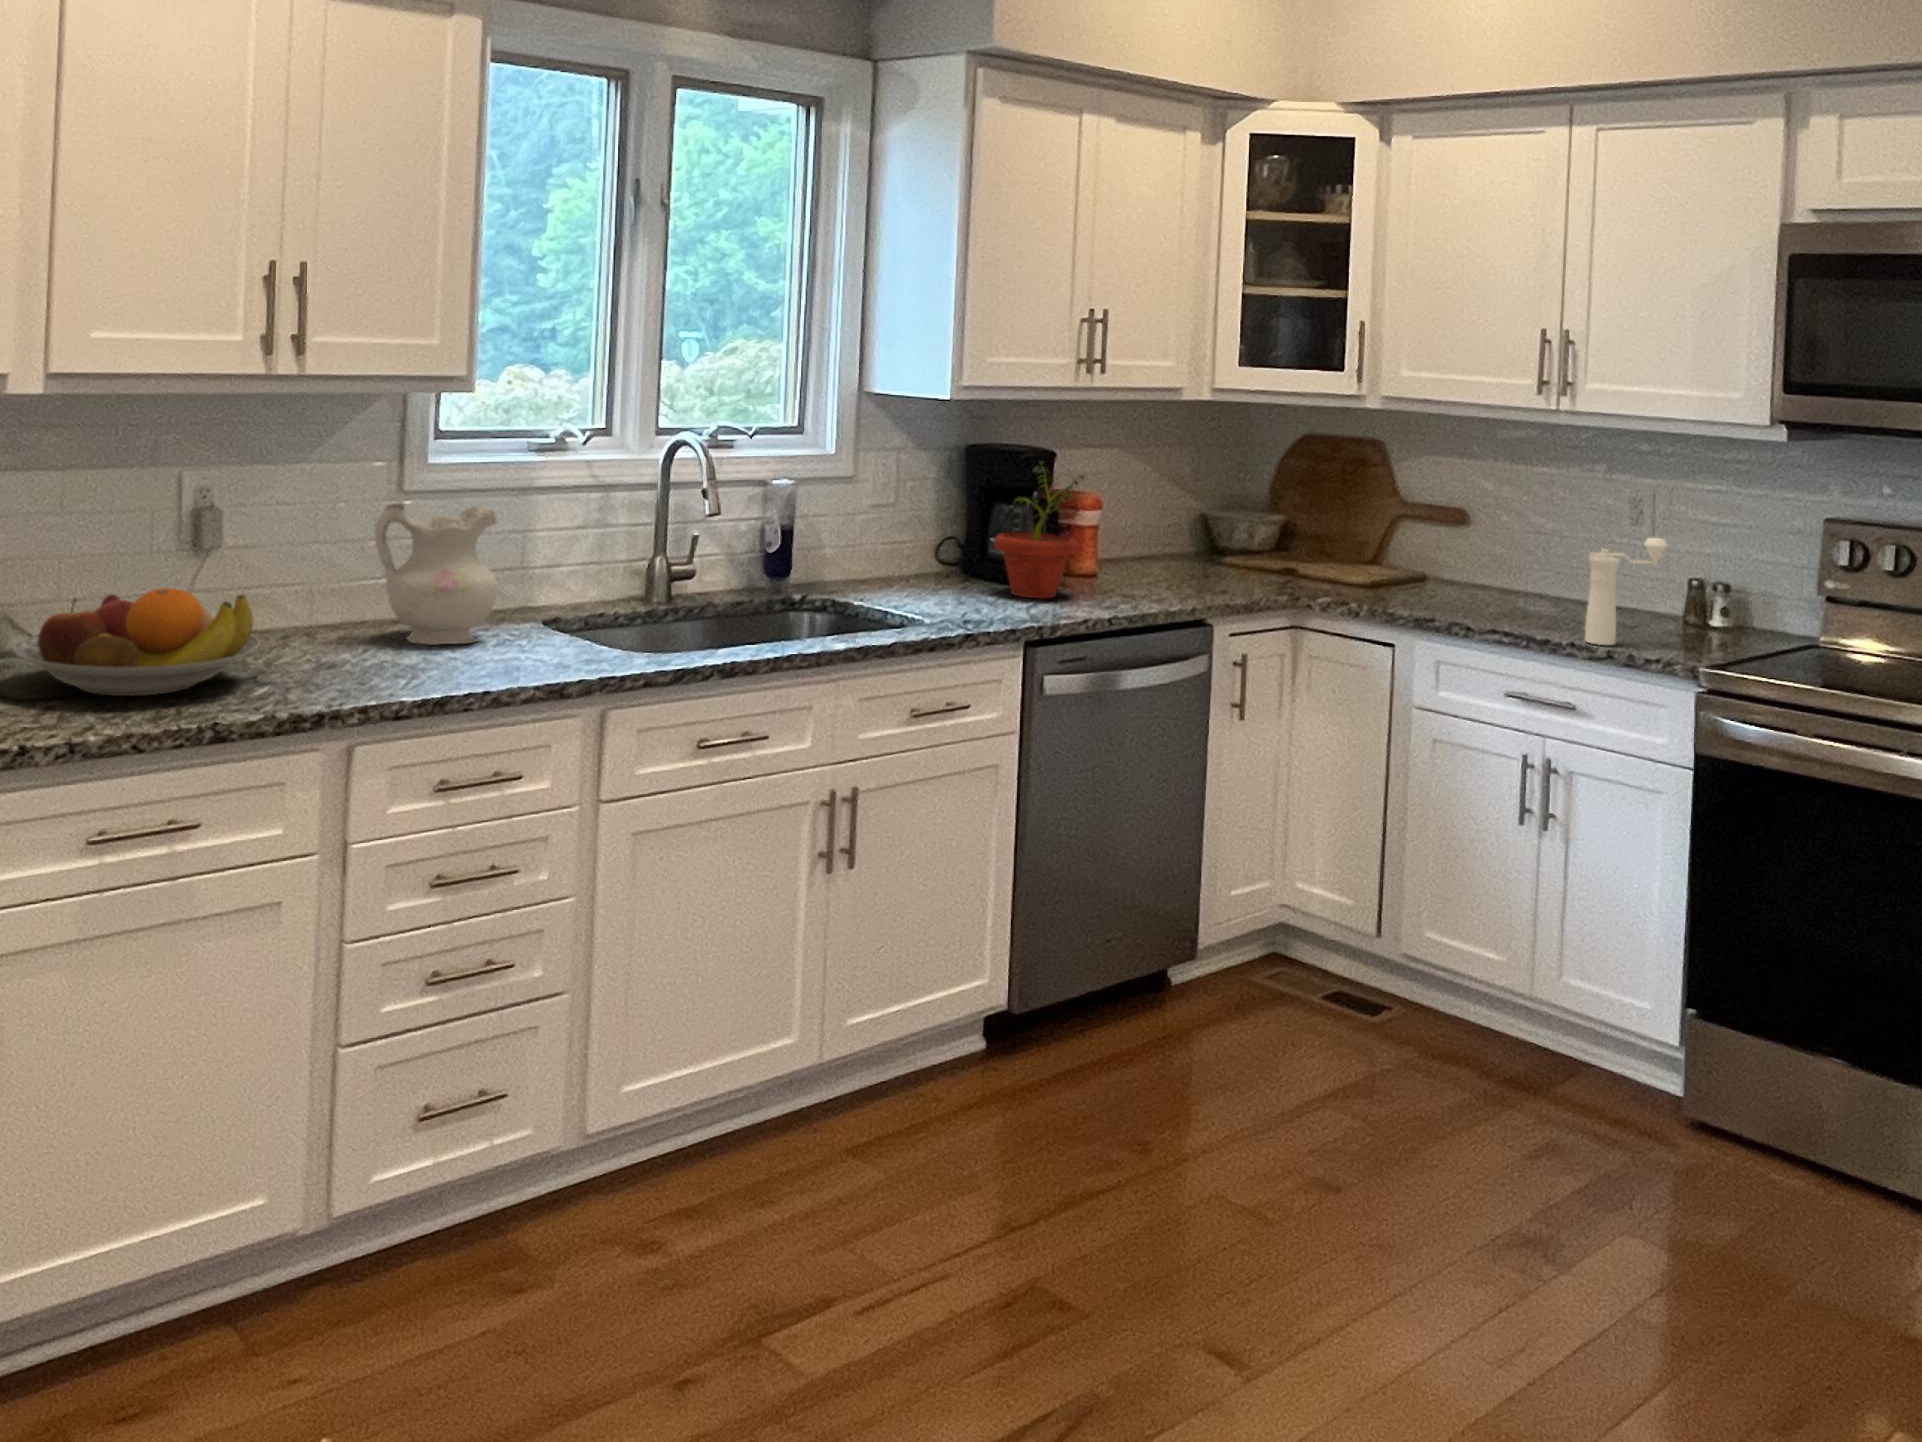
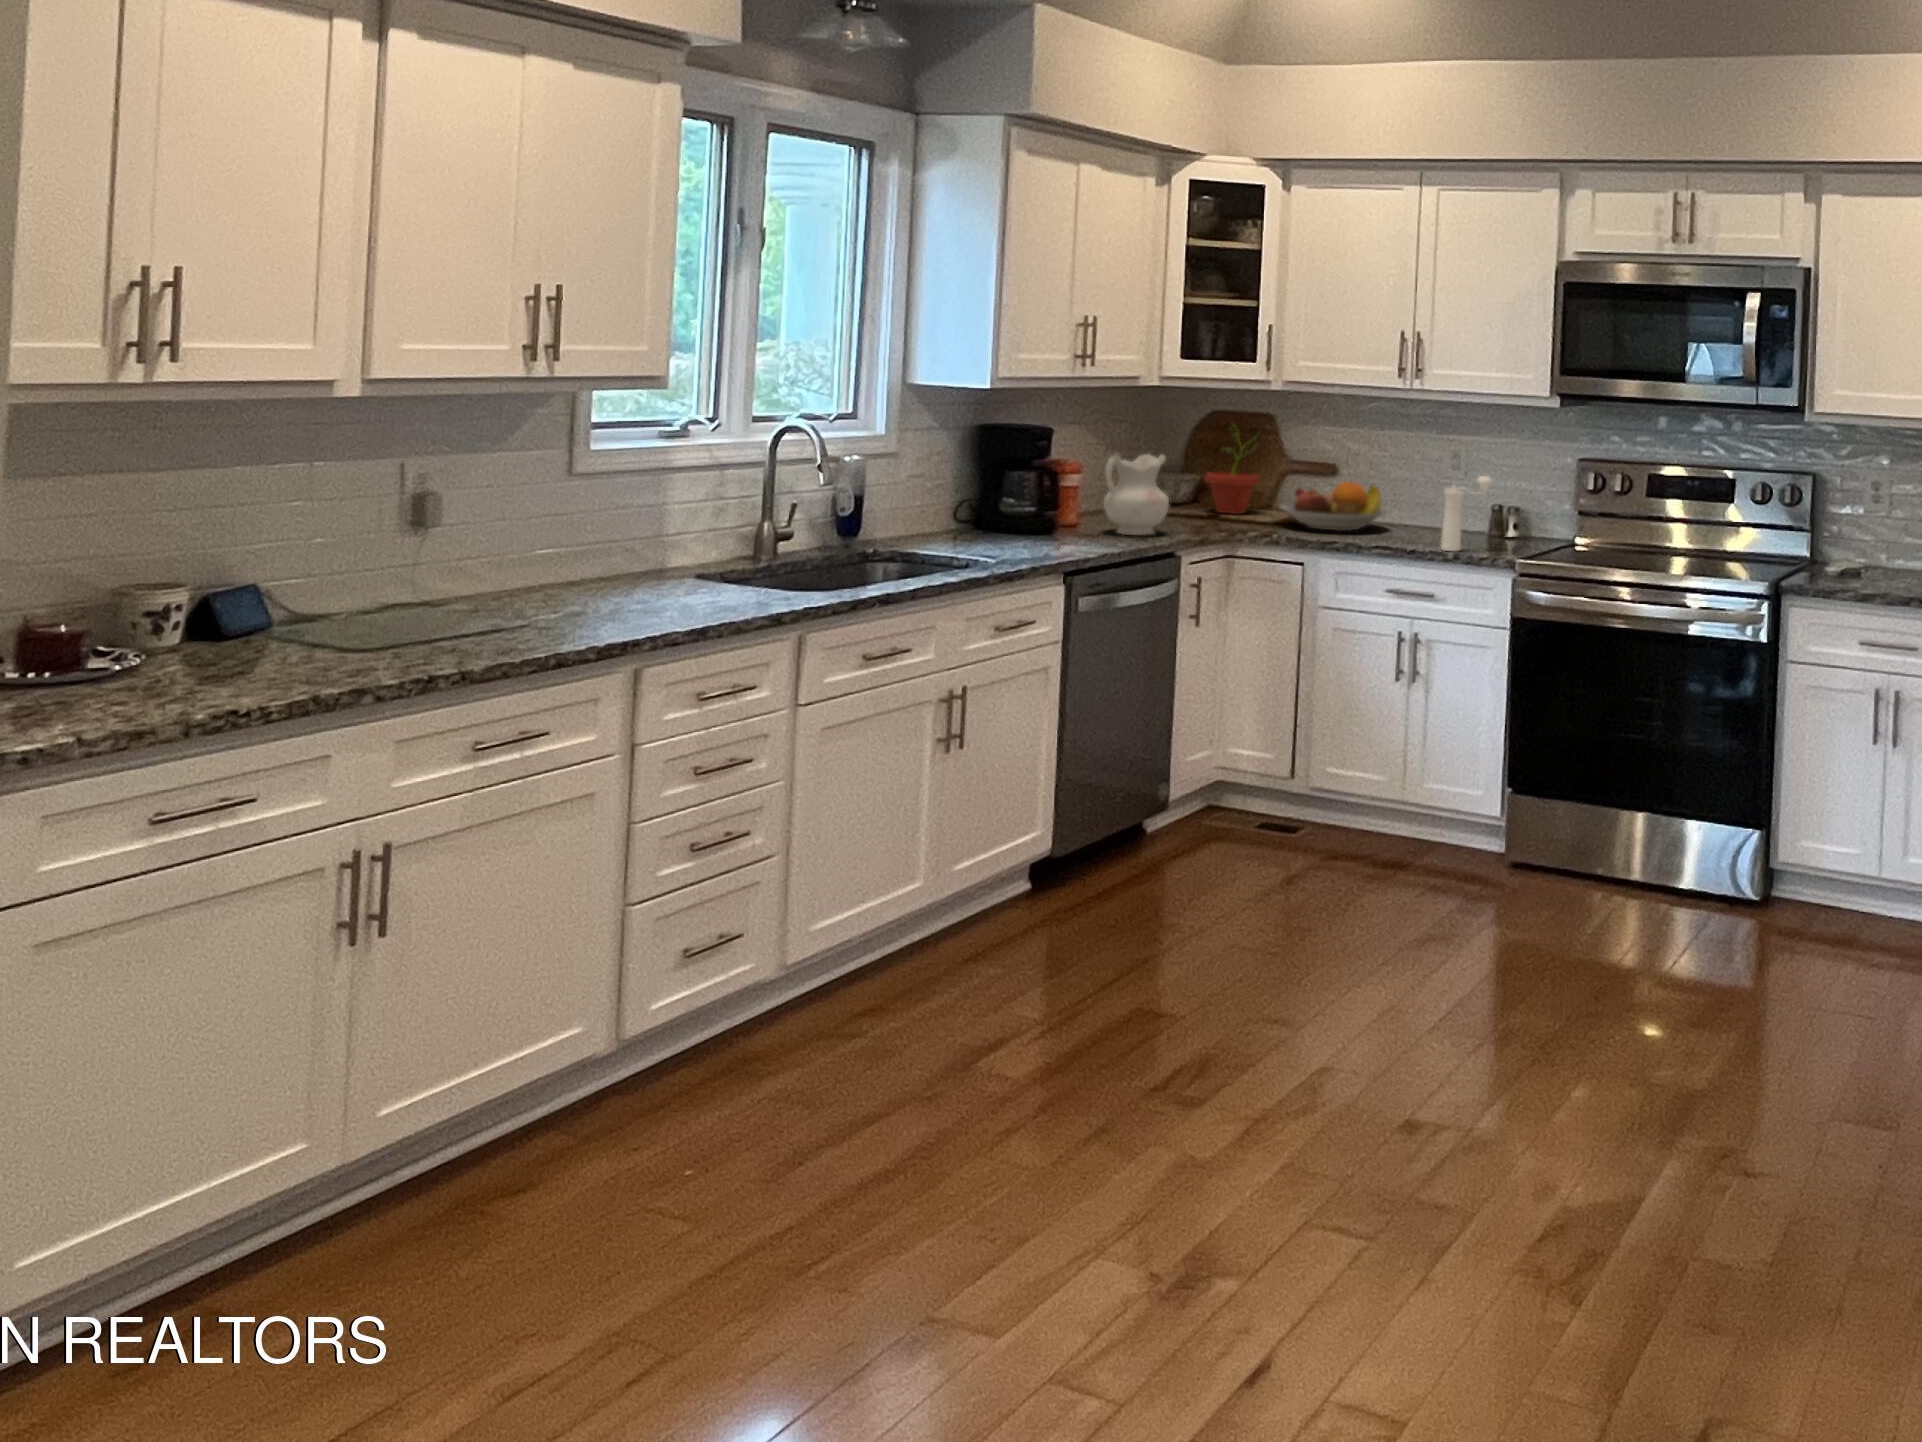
potted plant: present [994,462,1084,598] -> present [1205,428,1262,514]
ceramic pitcher: present [375,503,497,645] -> present [1104,453,1169,535]
fruit bowl: present [13,588,260,696] -> present [1281,482,1387,531]

